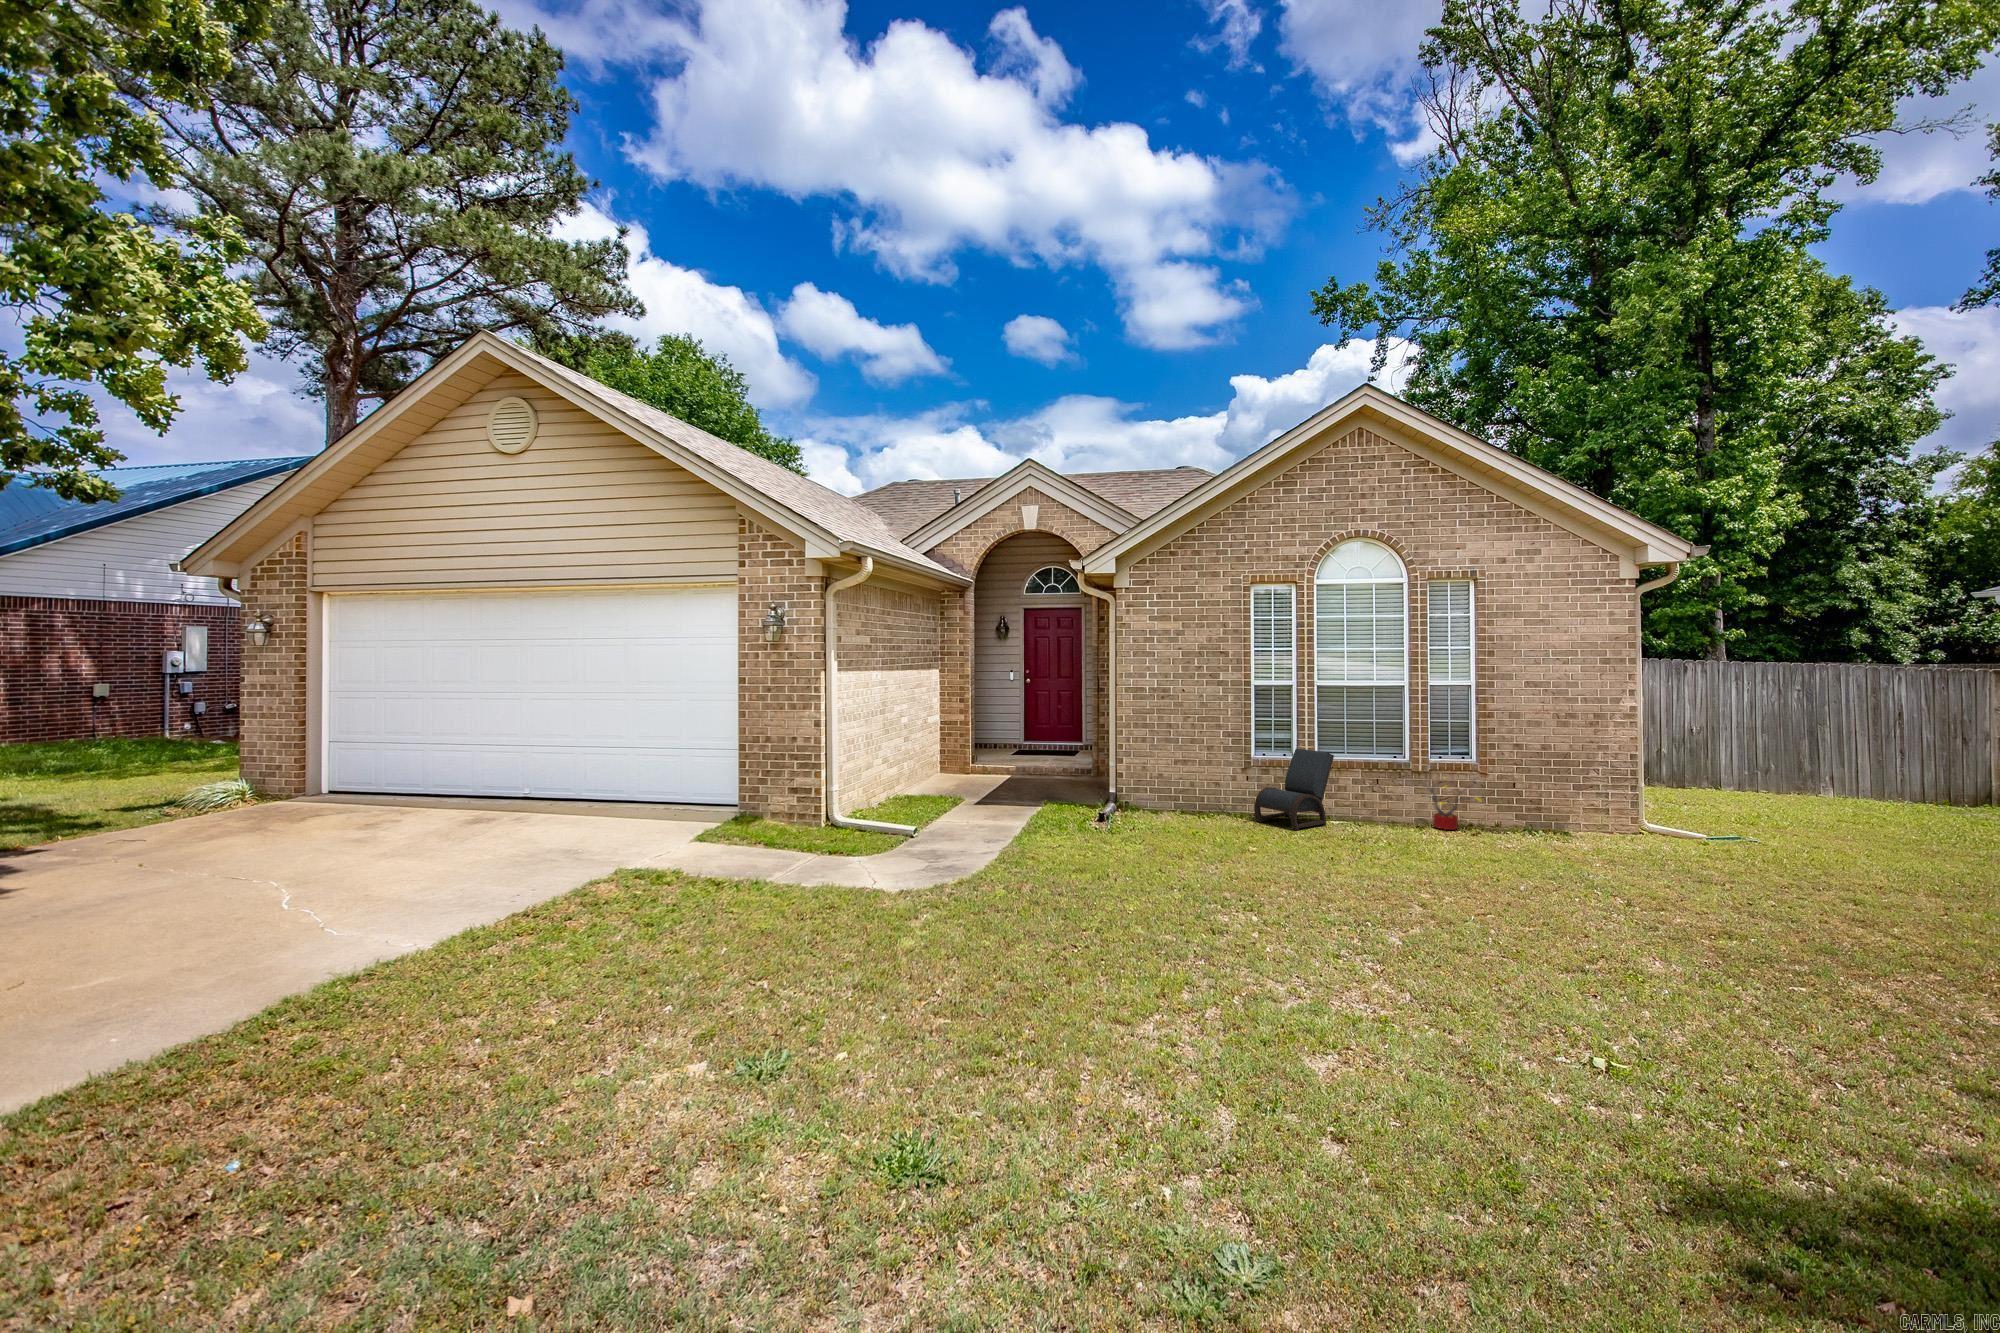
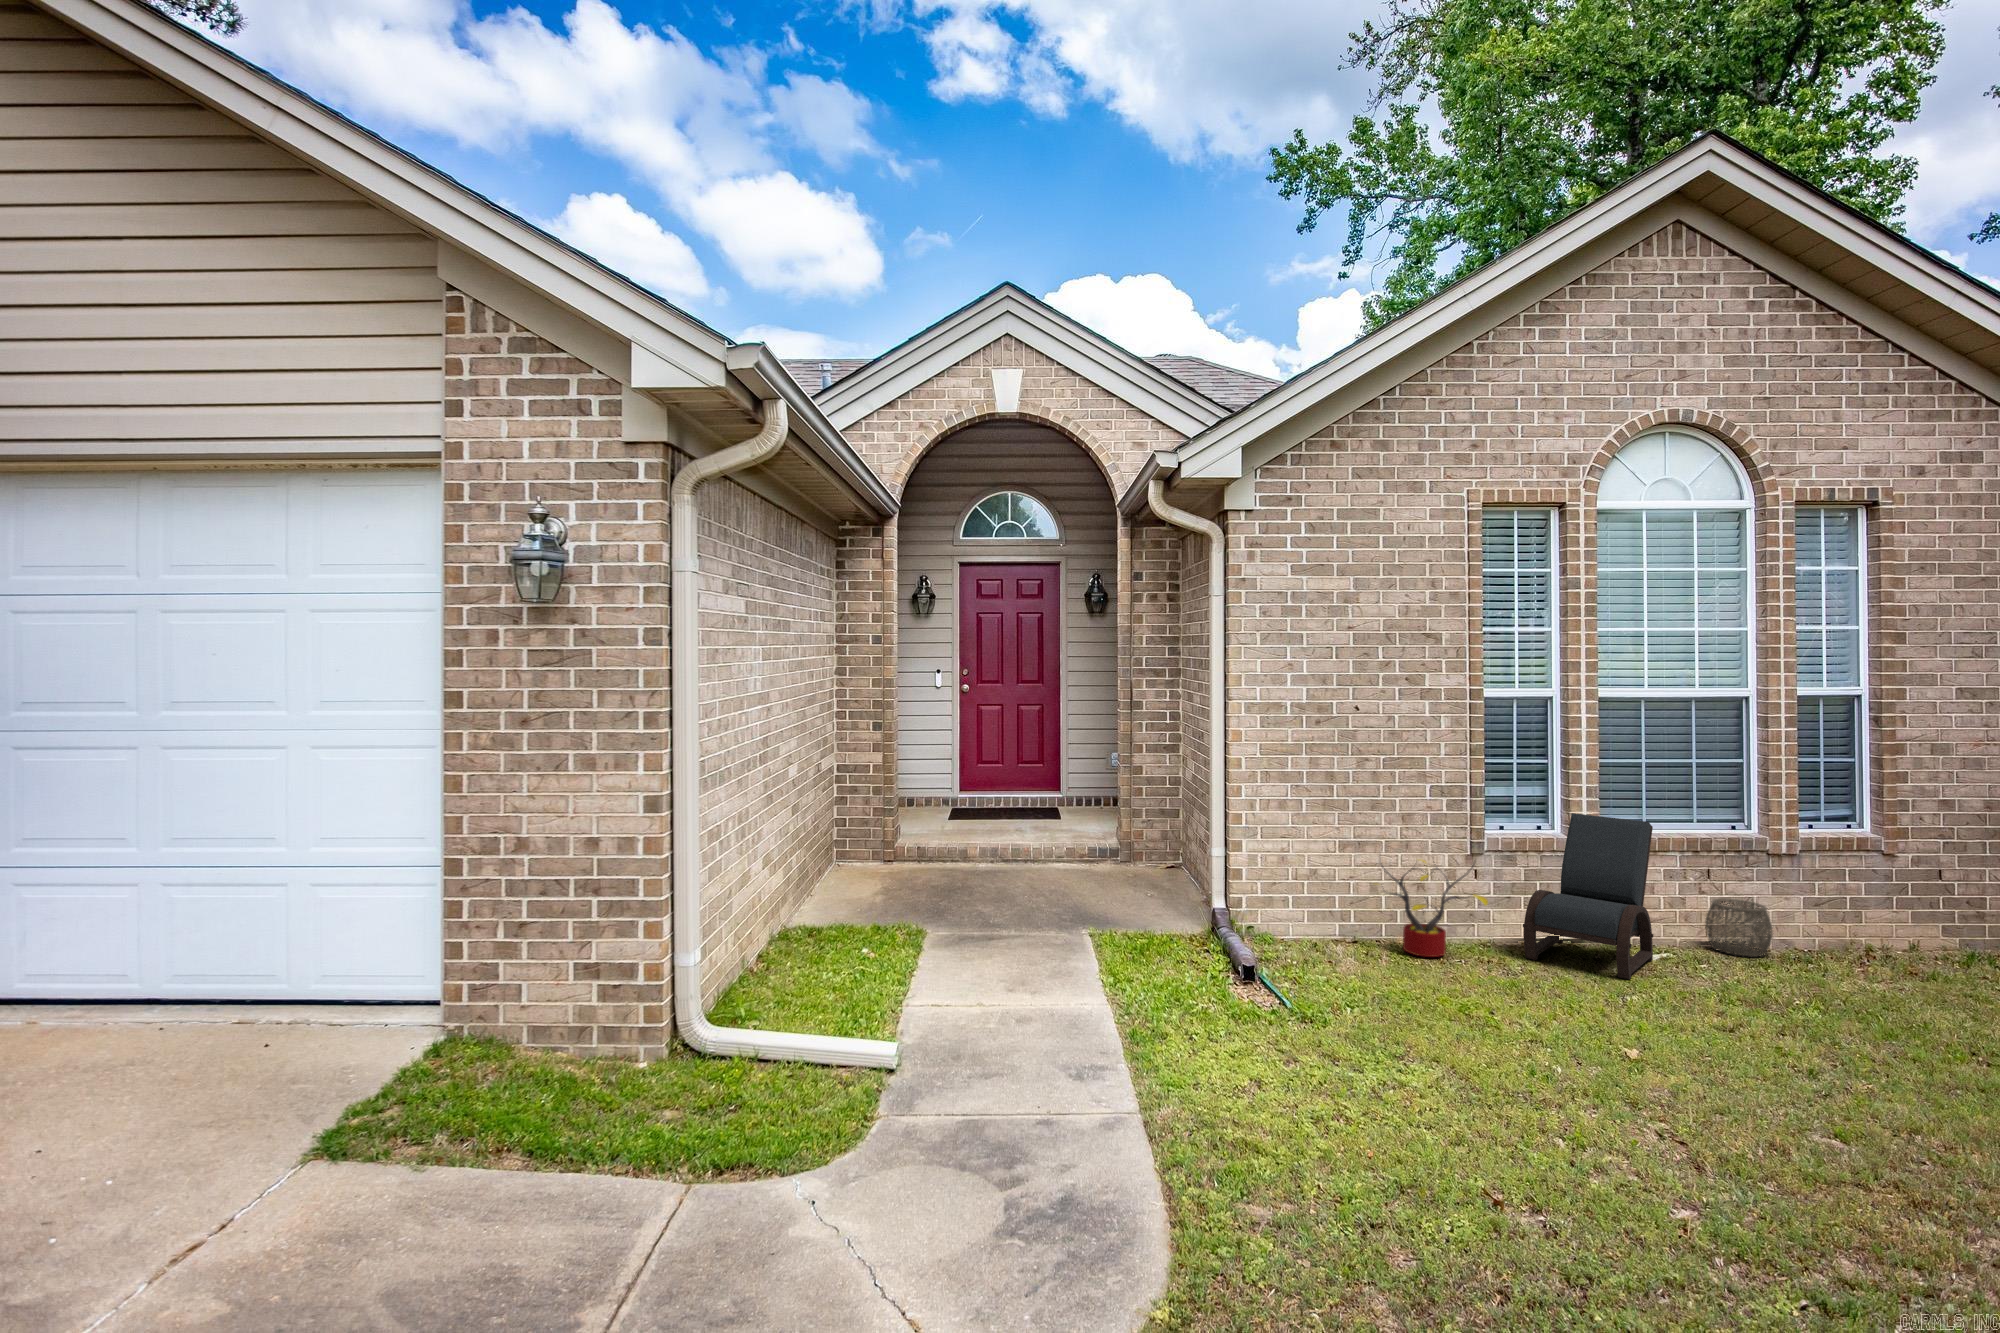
decorative plant: present [1422,785,1482,830] -> present [1383,860,1488,957]
woven basket: none [1368,797,1402,827] -> present [1705,899,1773,957]

